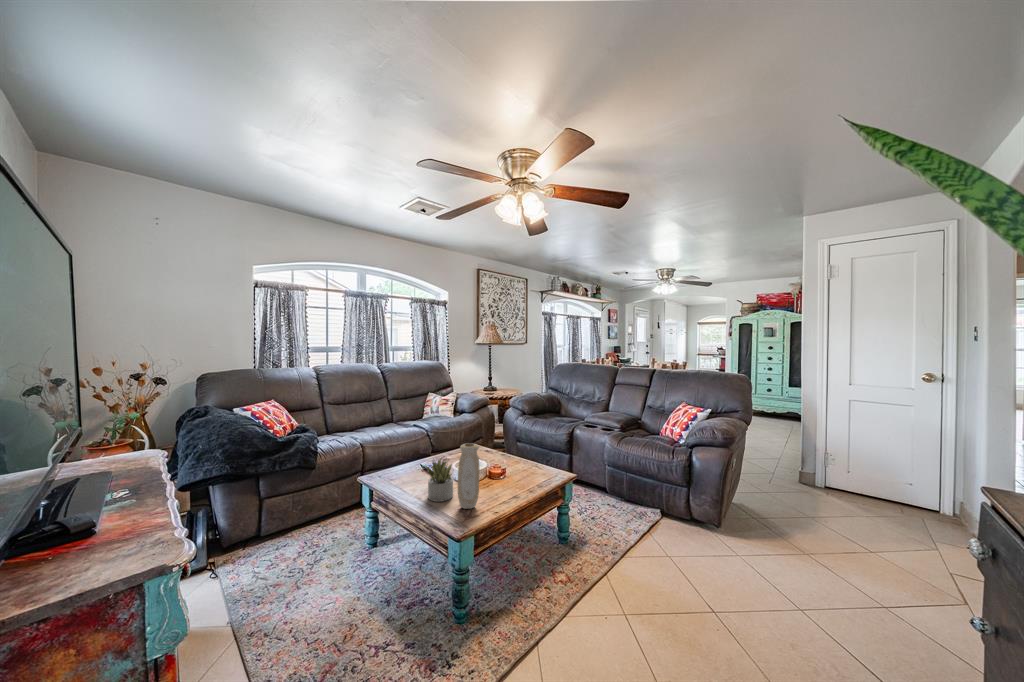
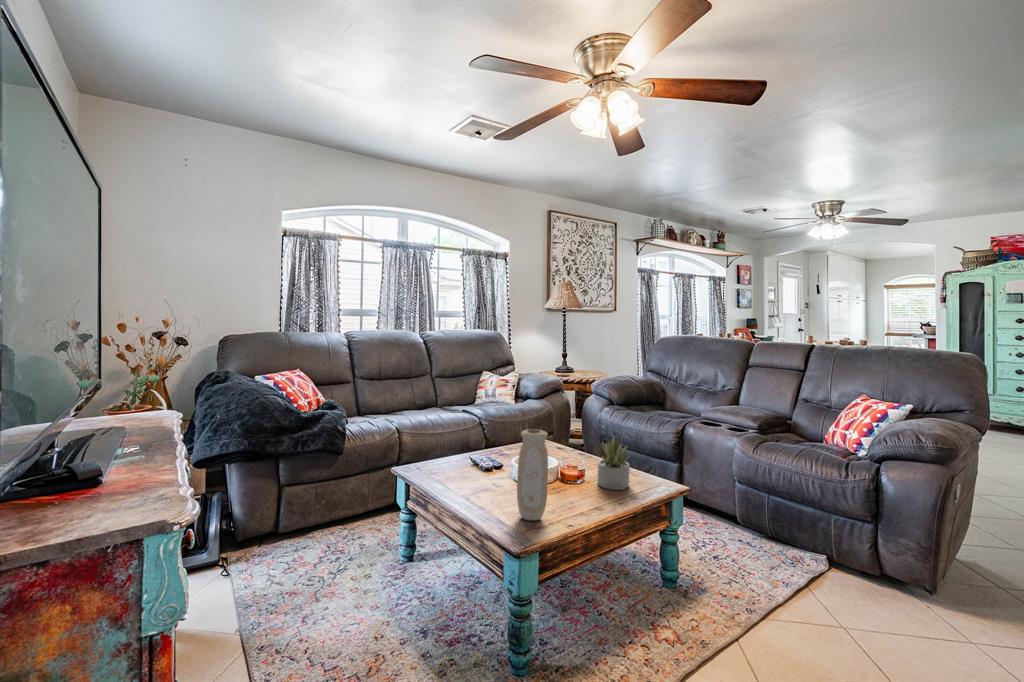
succulent plant: present [426,459,453,502] -> present [595,436,630,490]

